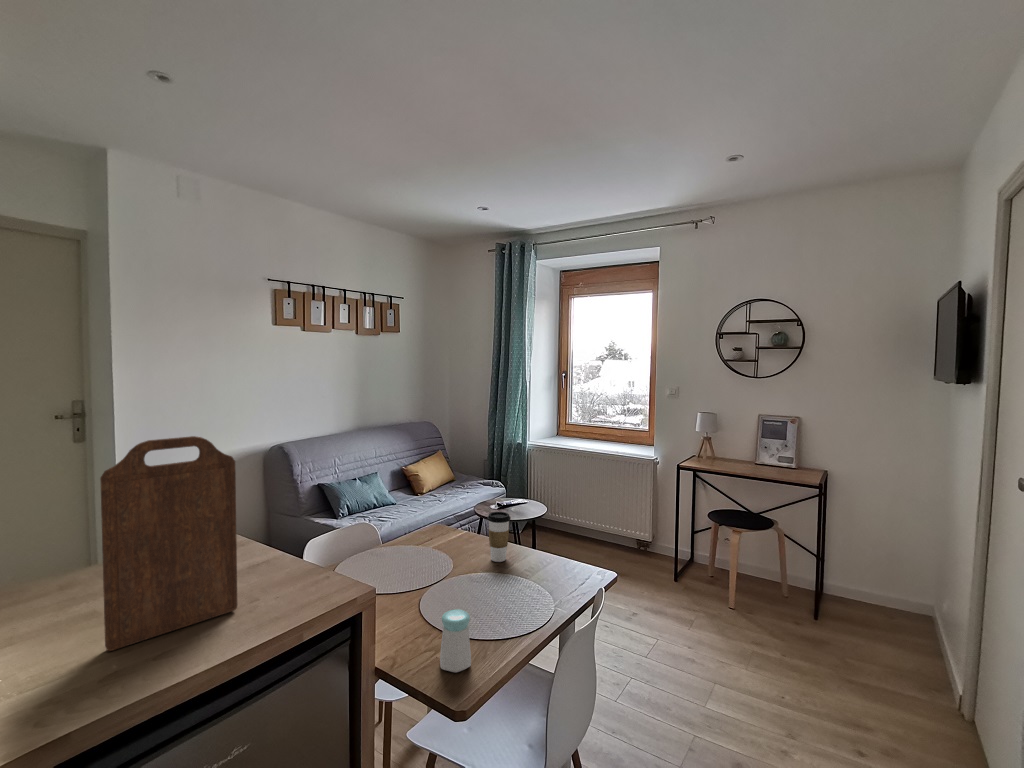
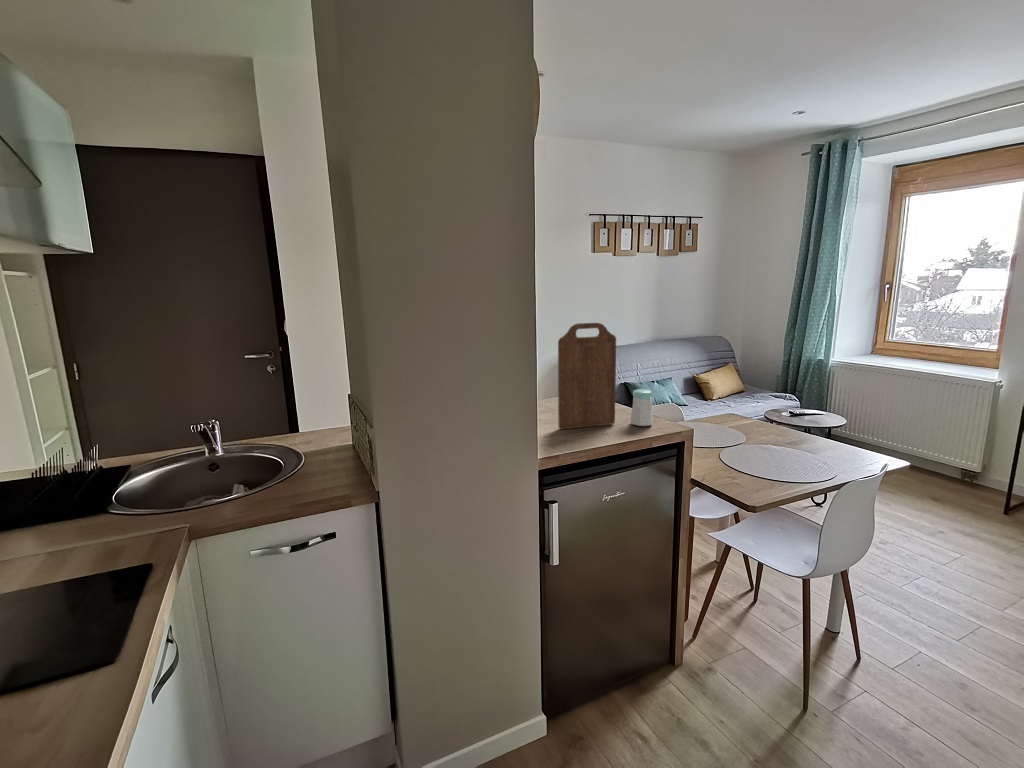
coffee cup: present [487,512,511,562] -> none [779,402,801,442]
salt shaker: present [440,609,471,672] -> present [631,389,653,426]

